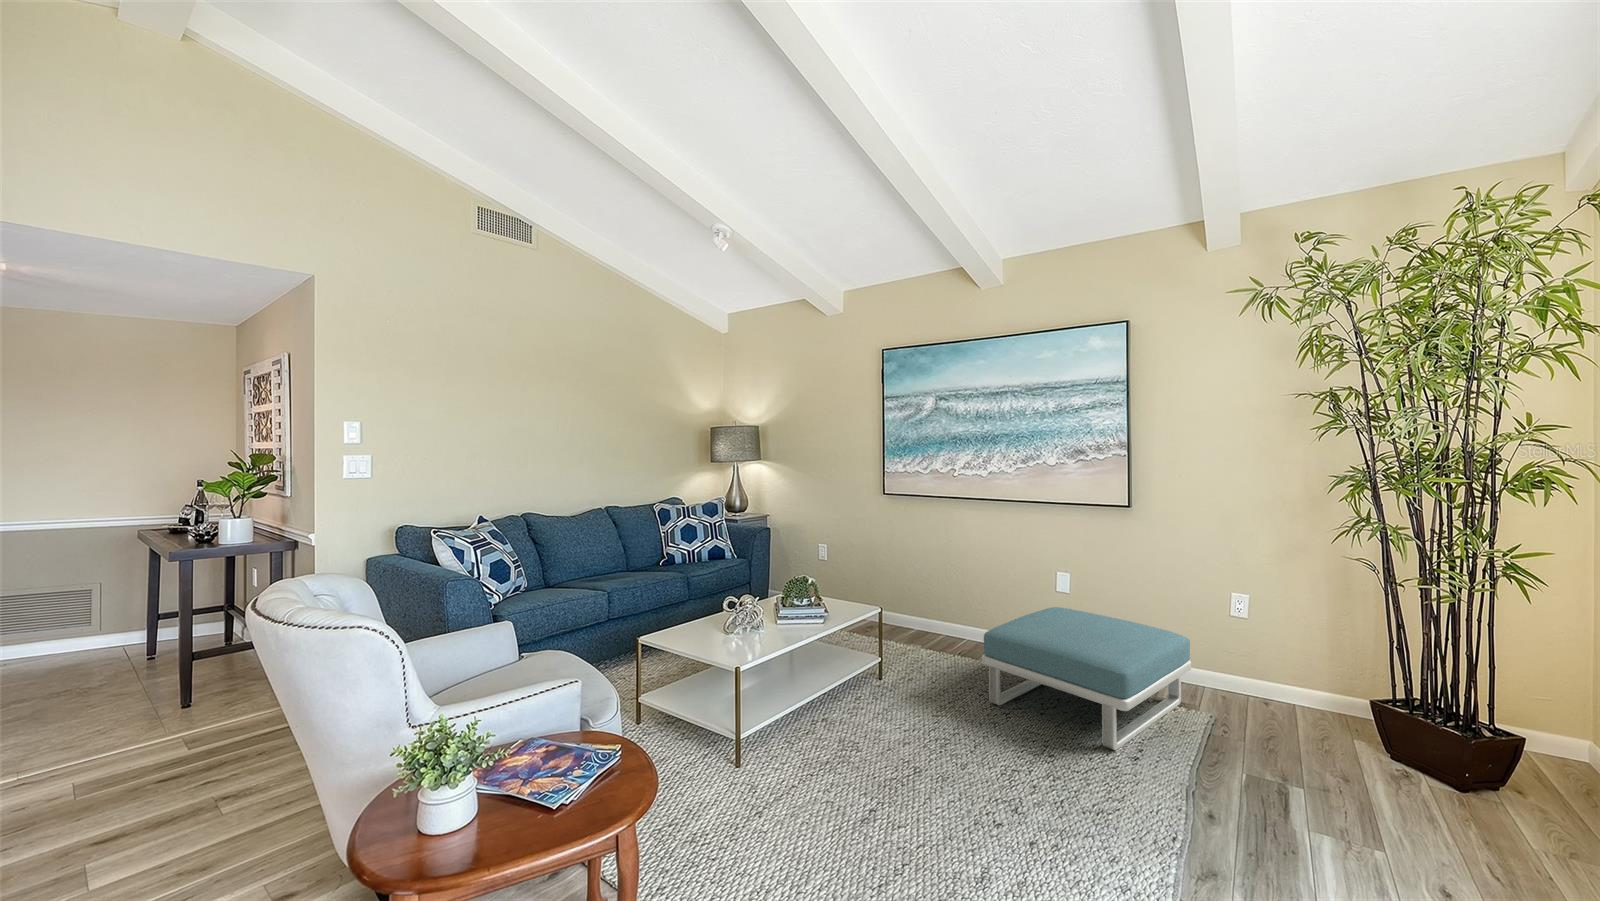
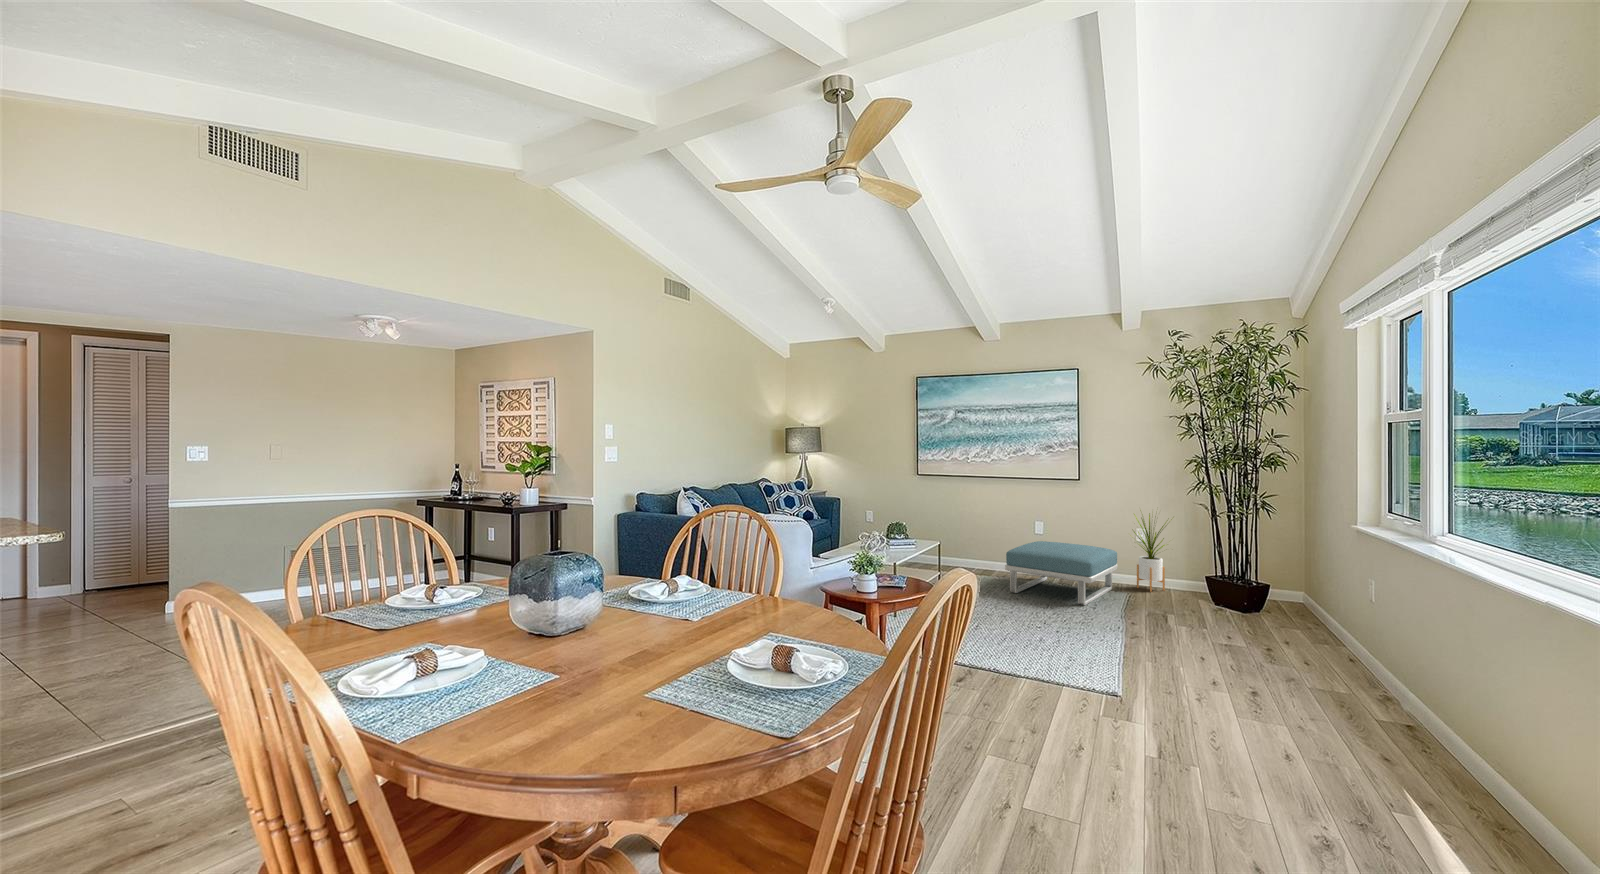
house plant: none [1210,557,1310,715] -> present [1132,510,1172,592]

